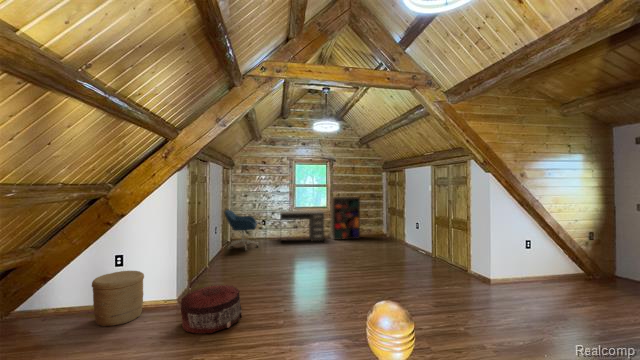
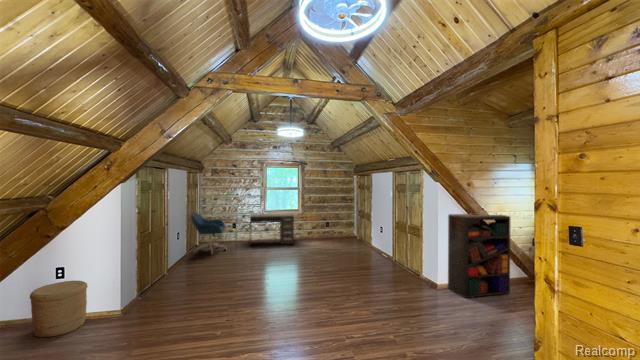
bookshelf: present [330,197,360,240] -> present [448,214,511,298]
pouf: present [181,285,242,334] -> none [120,294,184,344]

